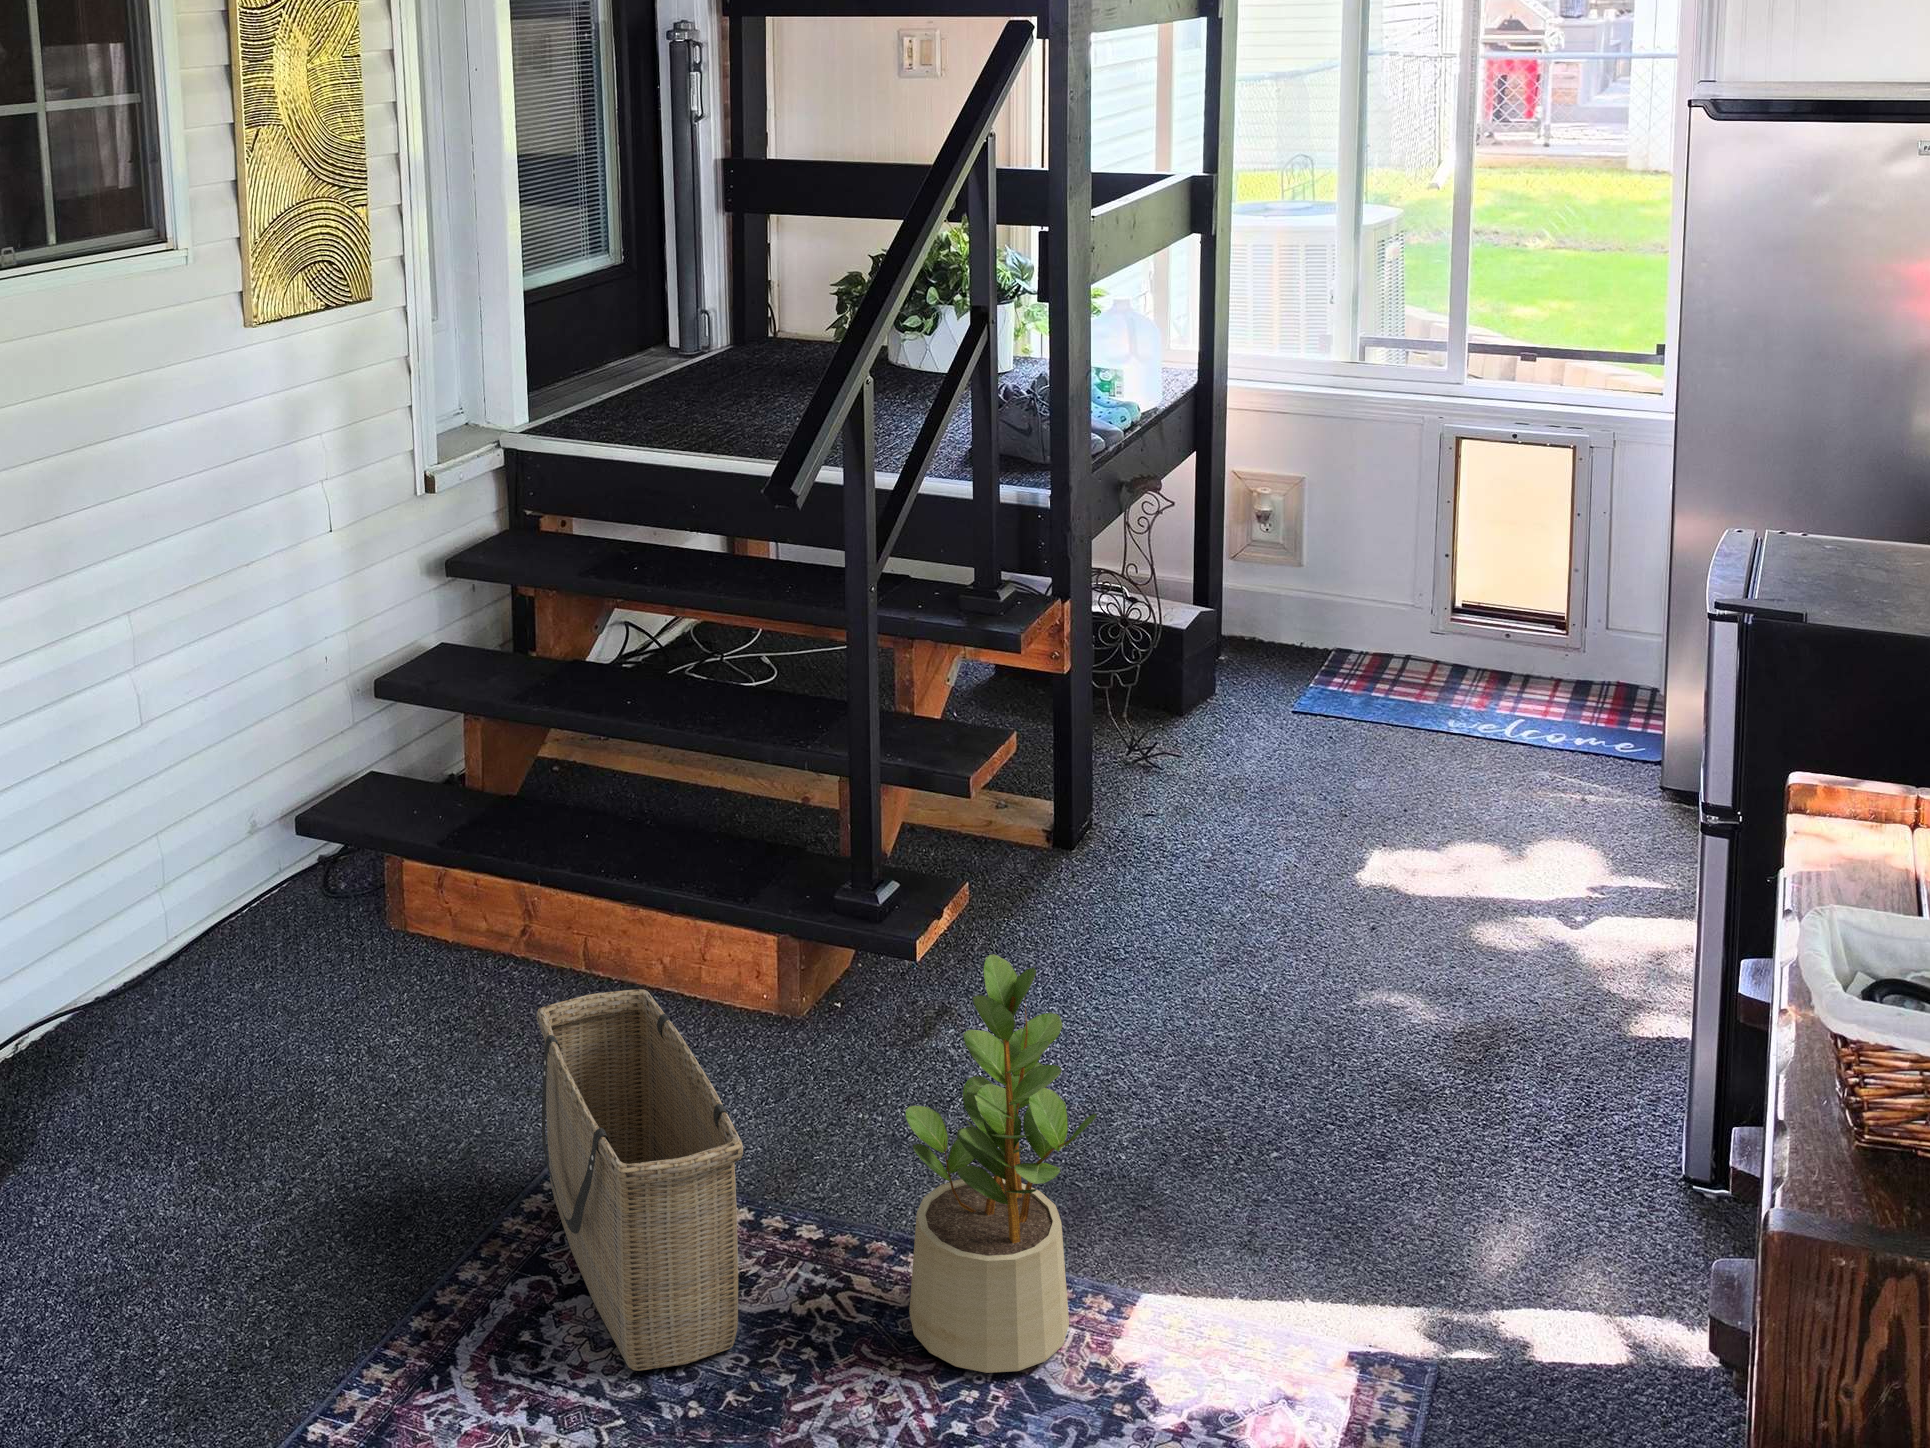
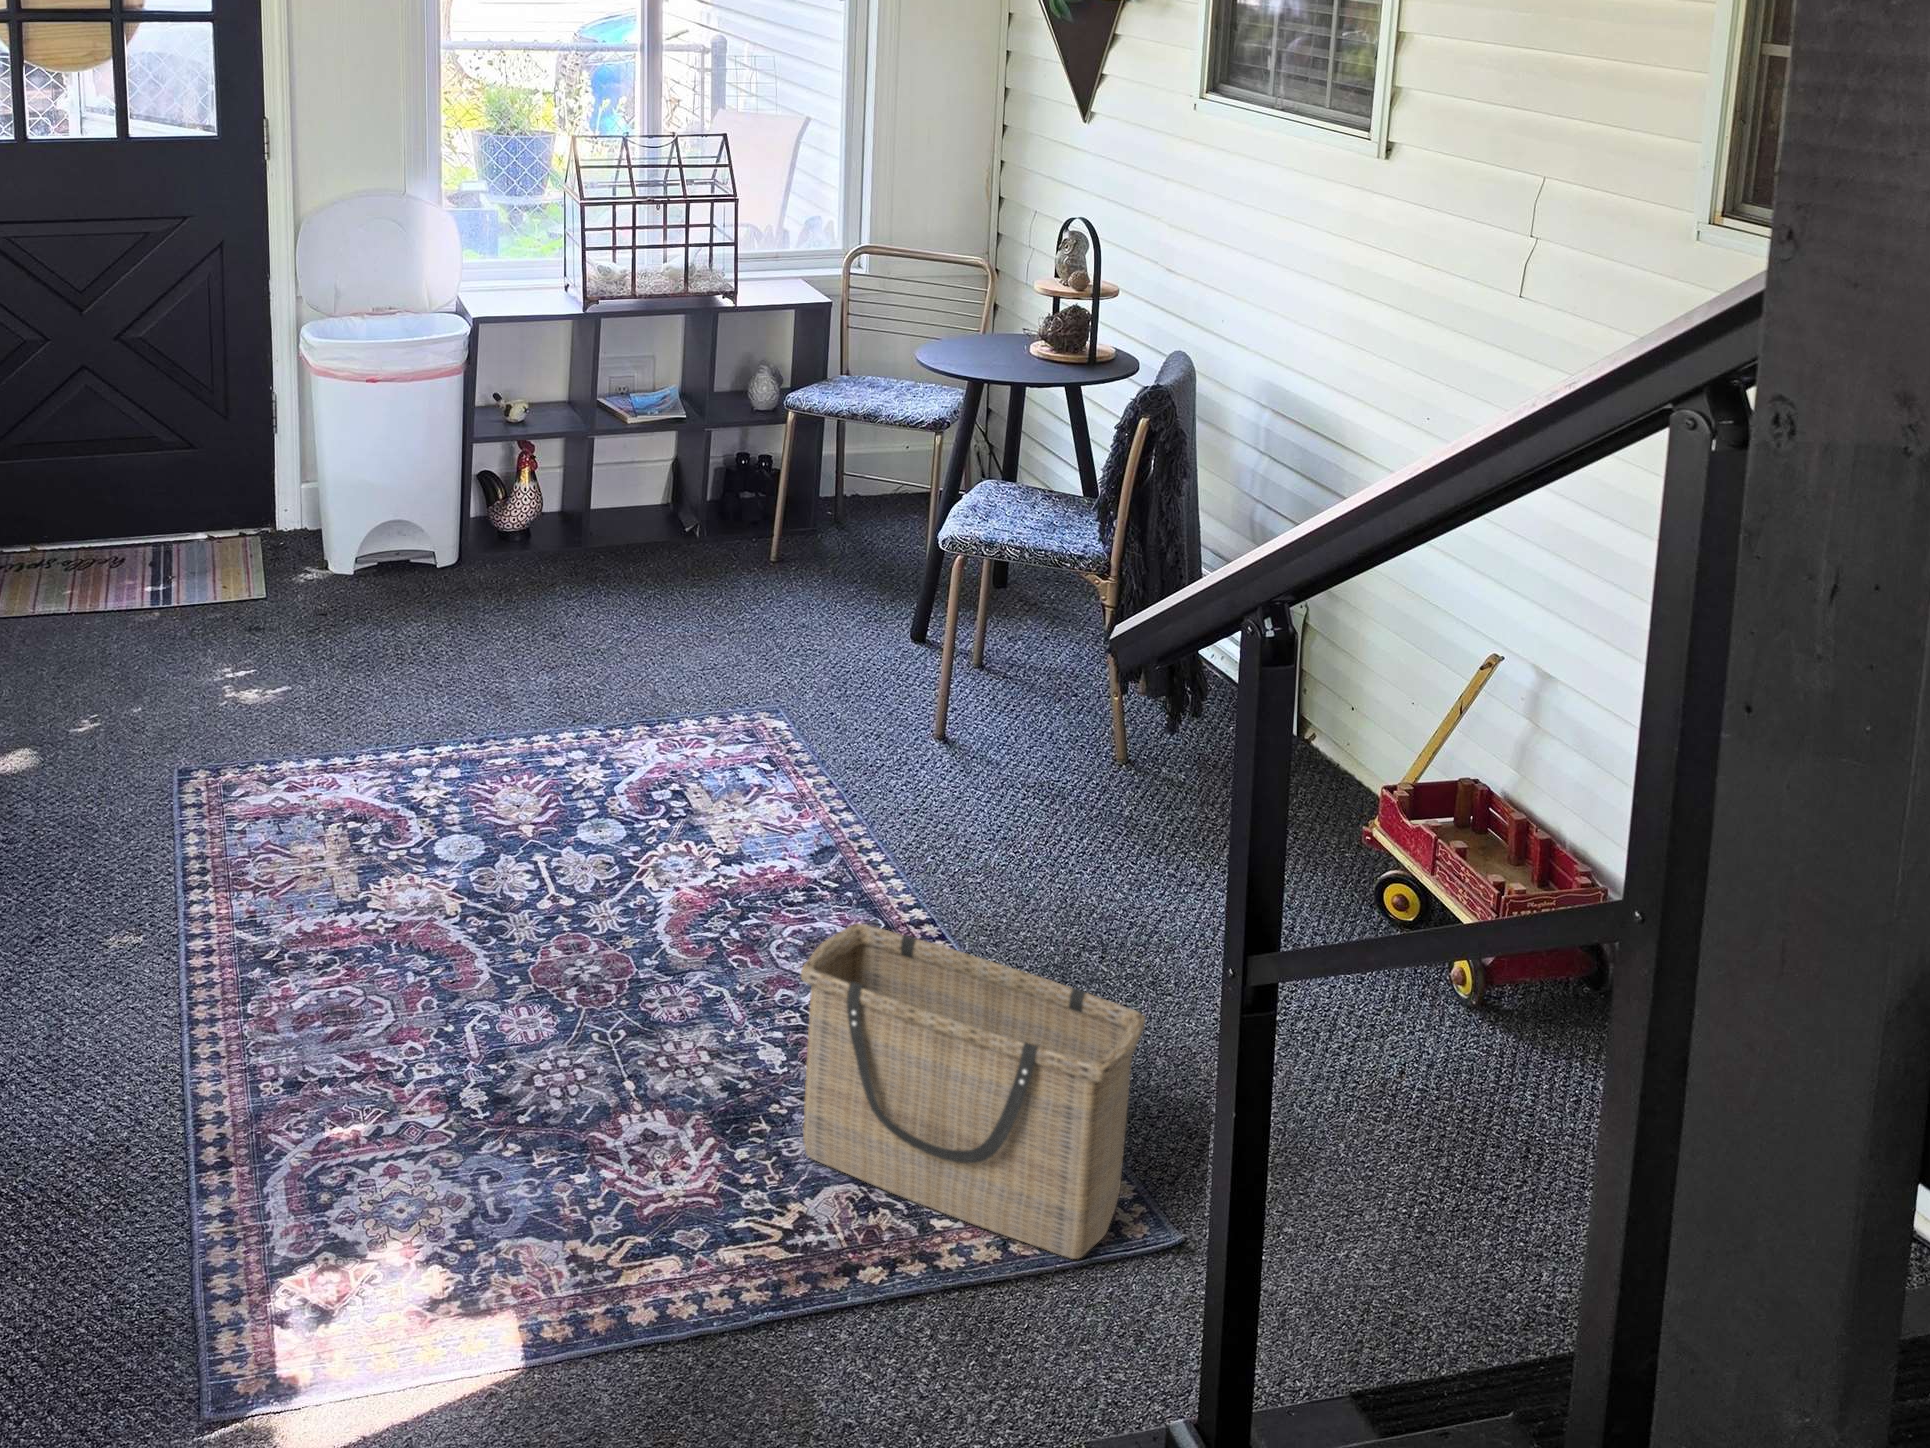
potted plant: present [905,954,1097,1373] -> none [525,891,731,1313]

